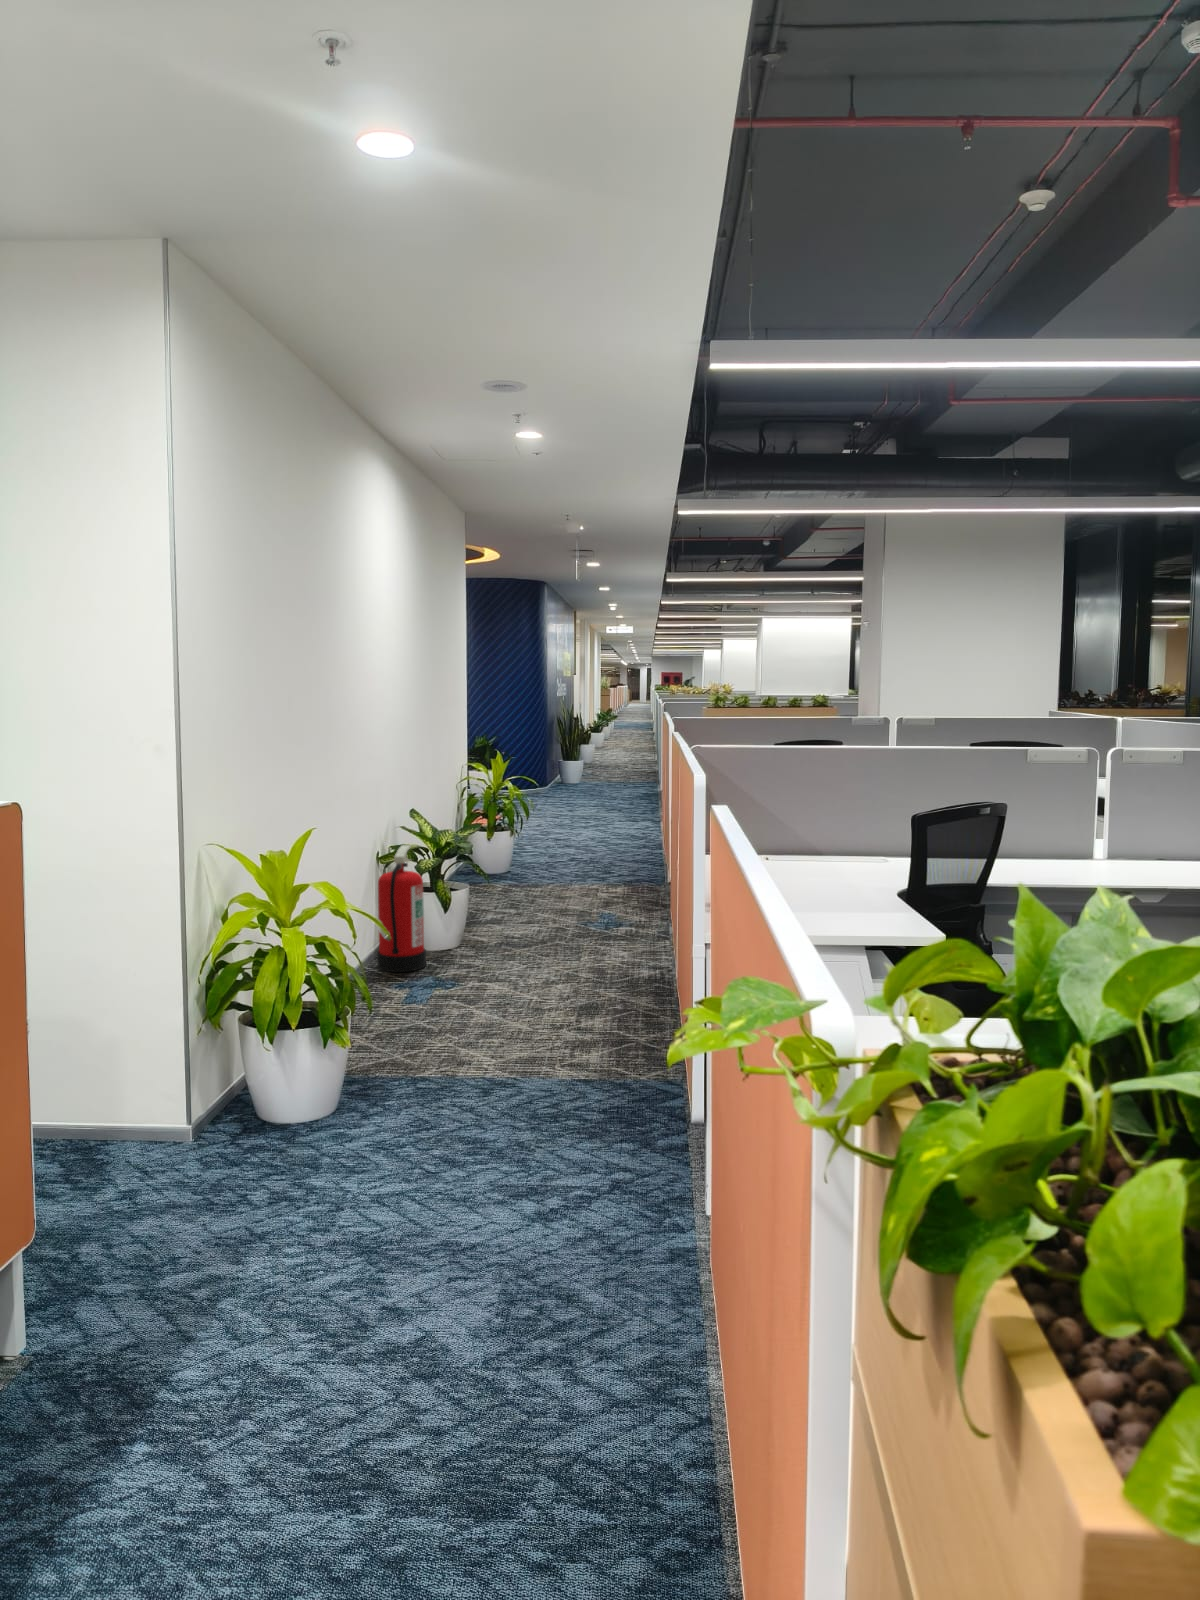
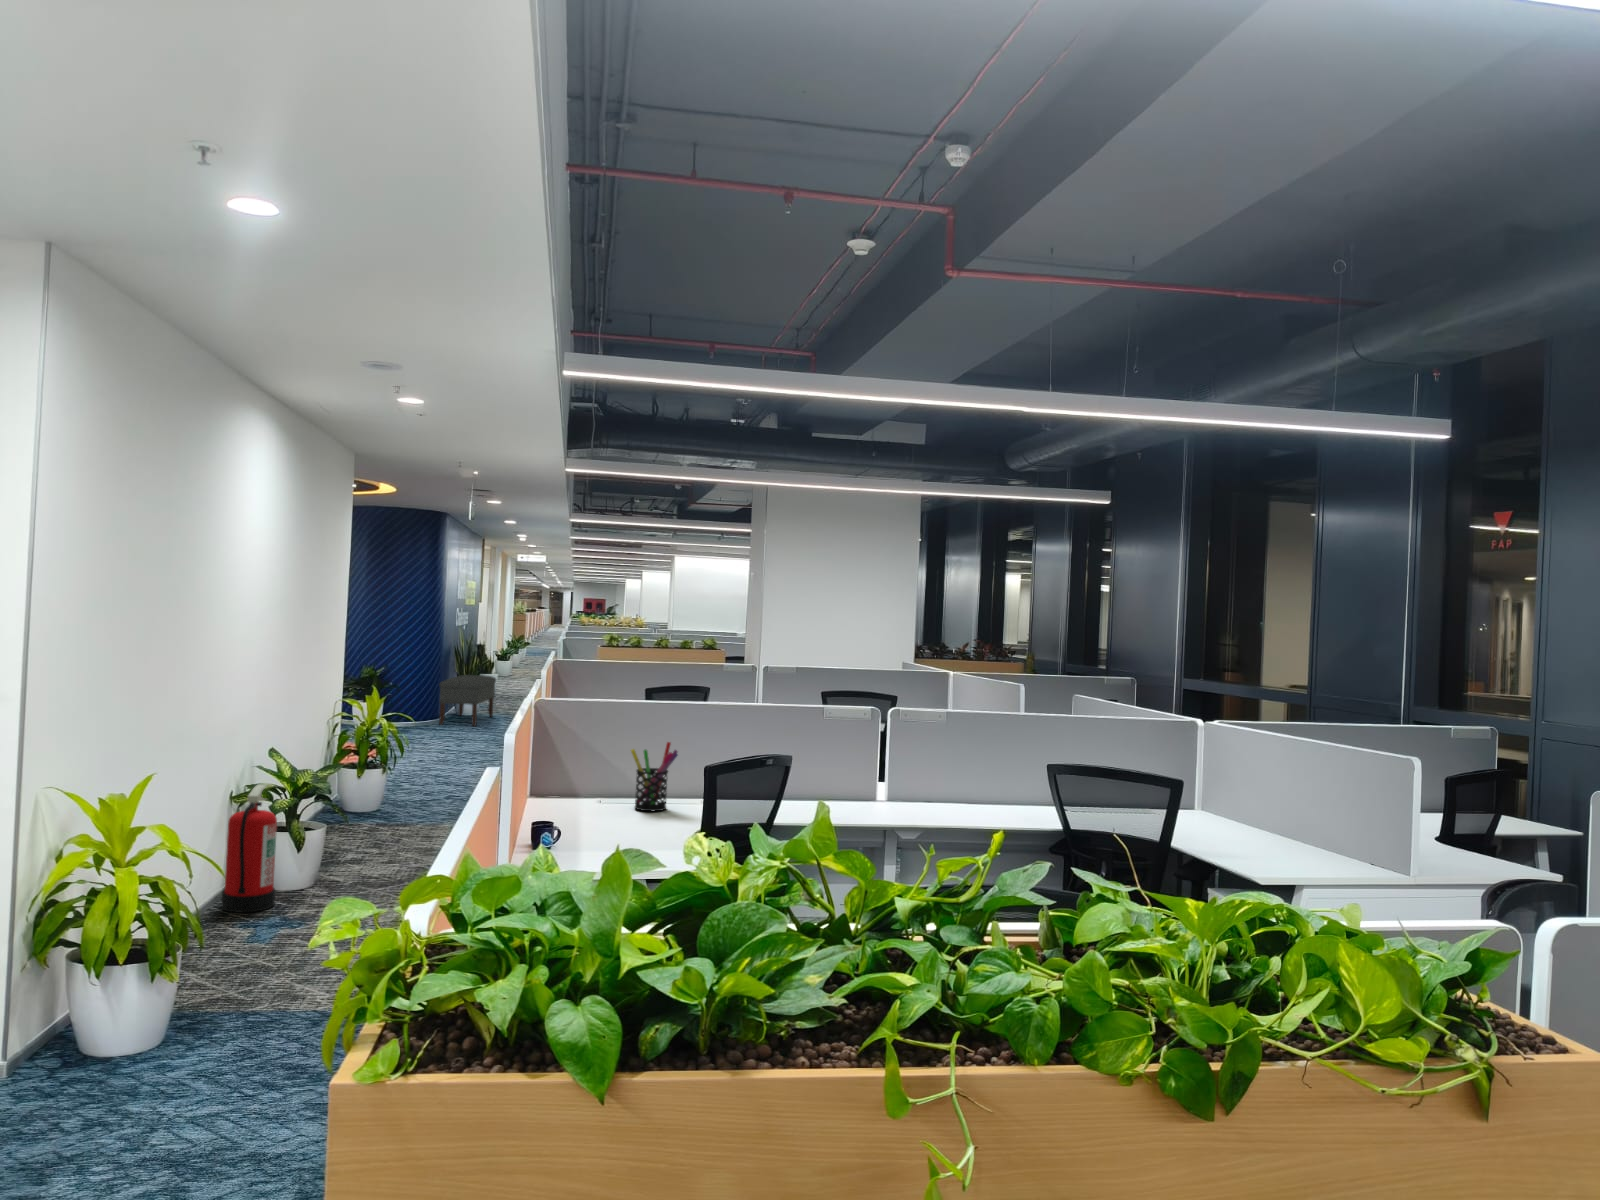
bench: none [546,744,598,793] -> present [439,675,496,726]
pen holder: none [801,790,856,870] -> present [631,742,678,811]

